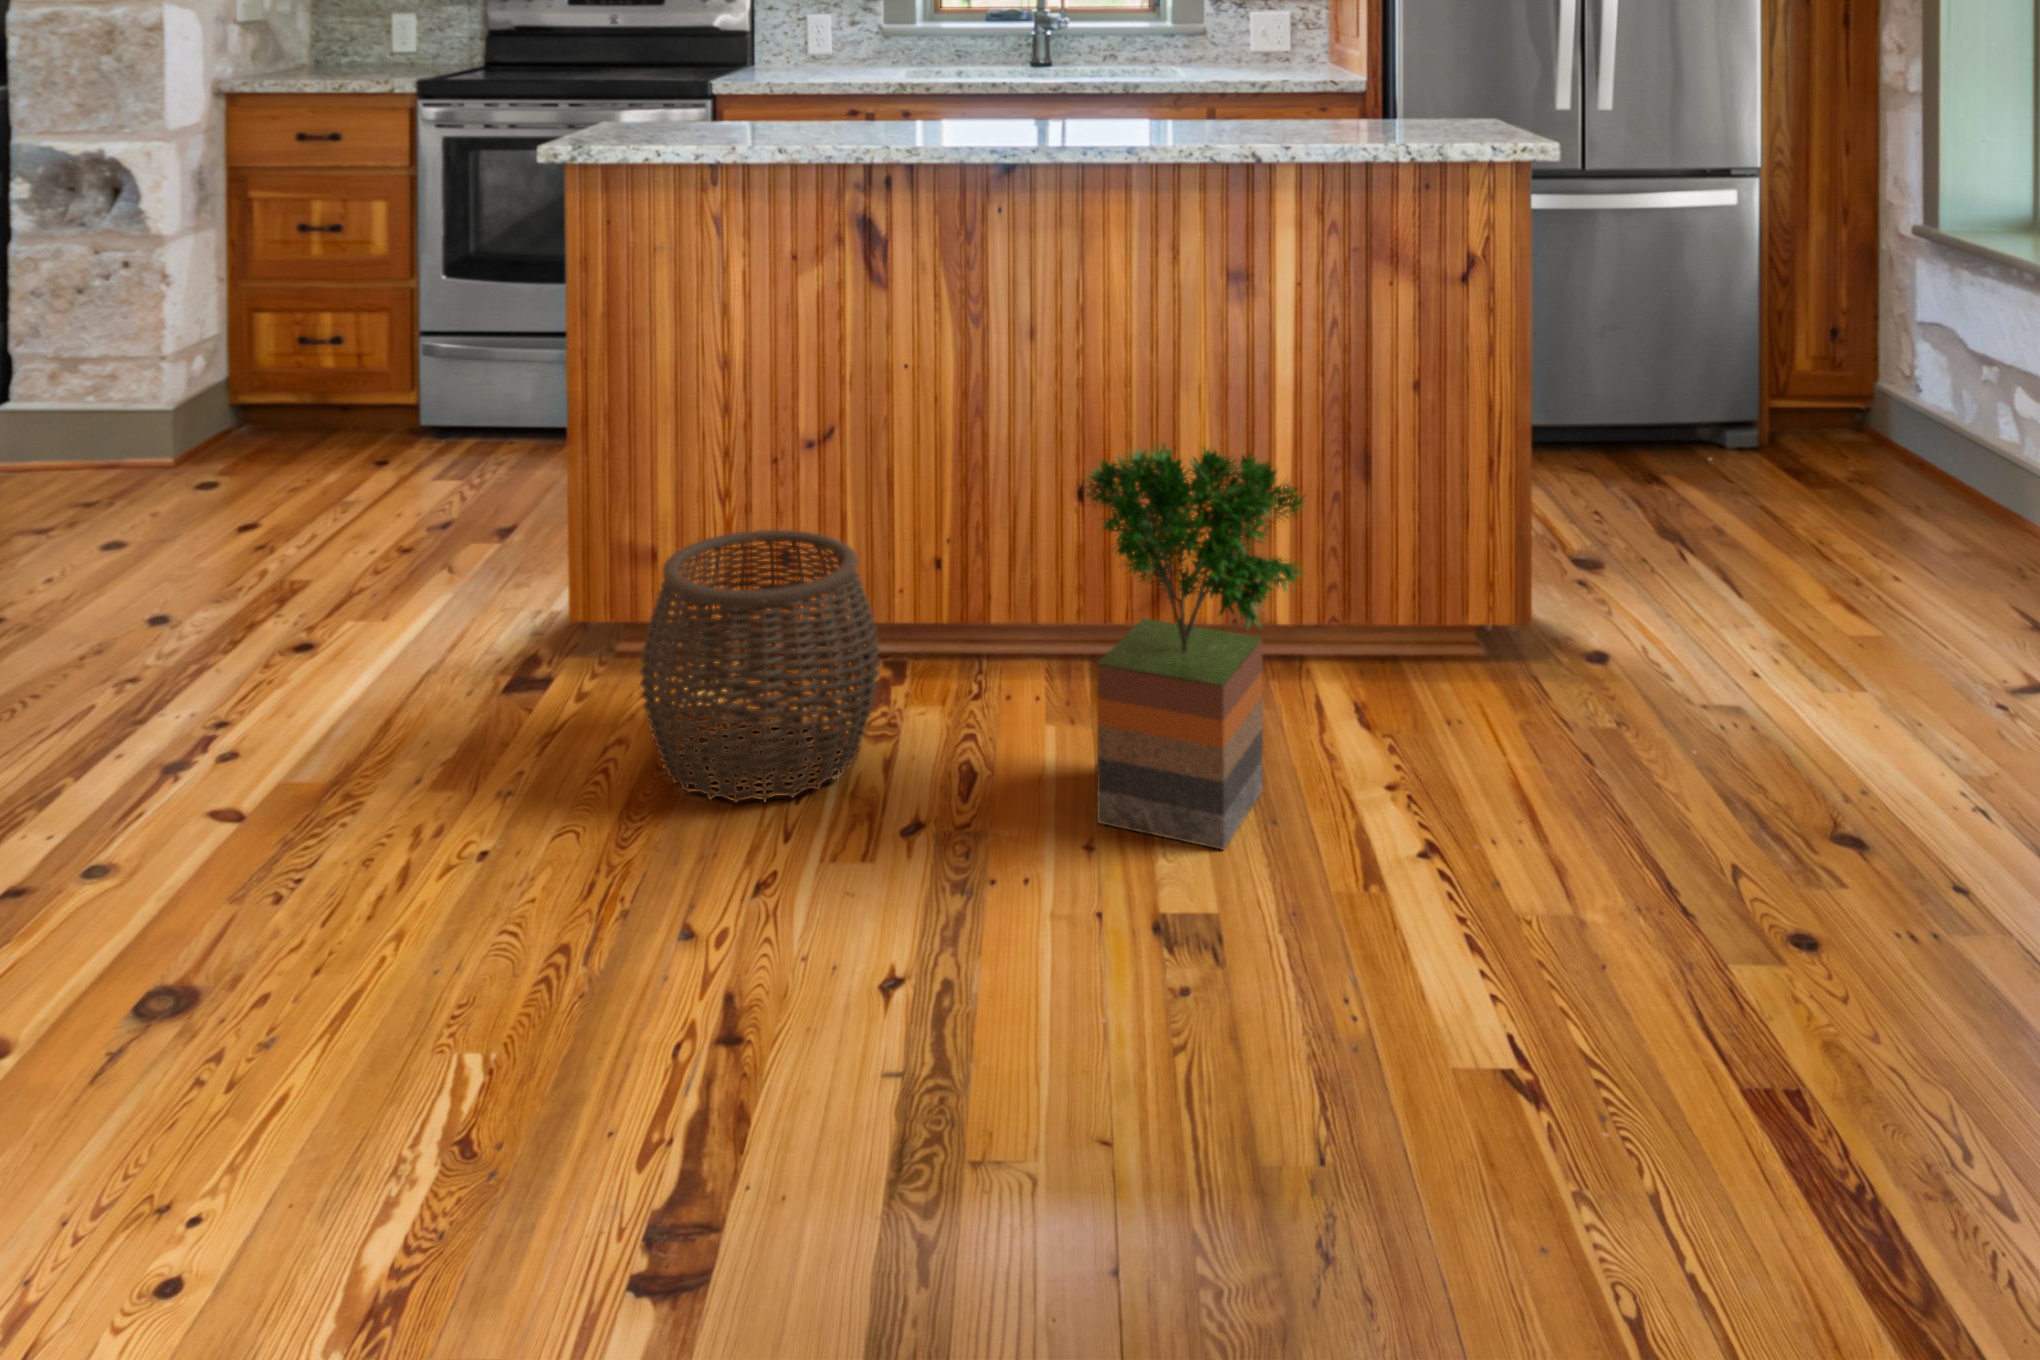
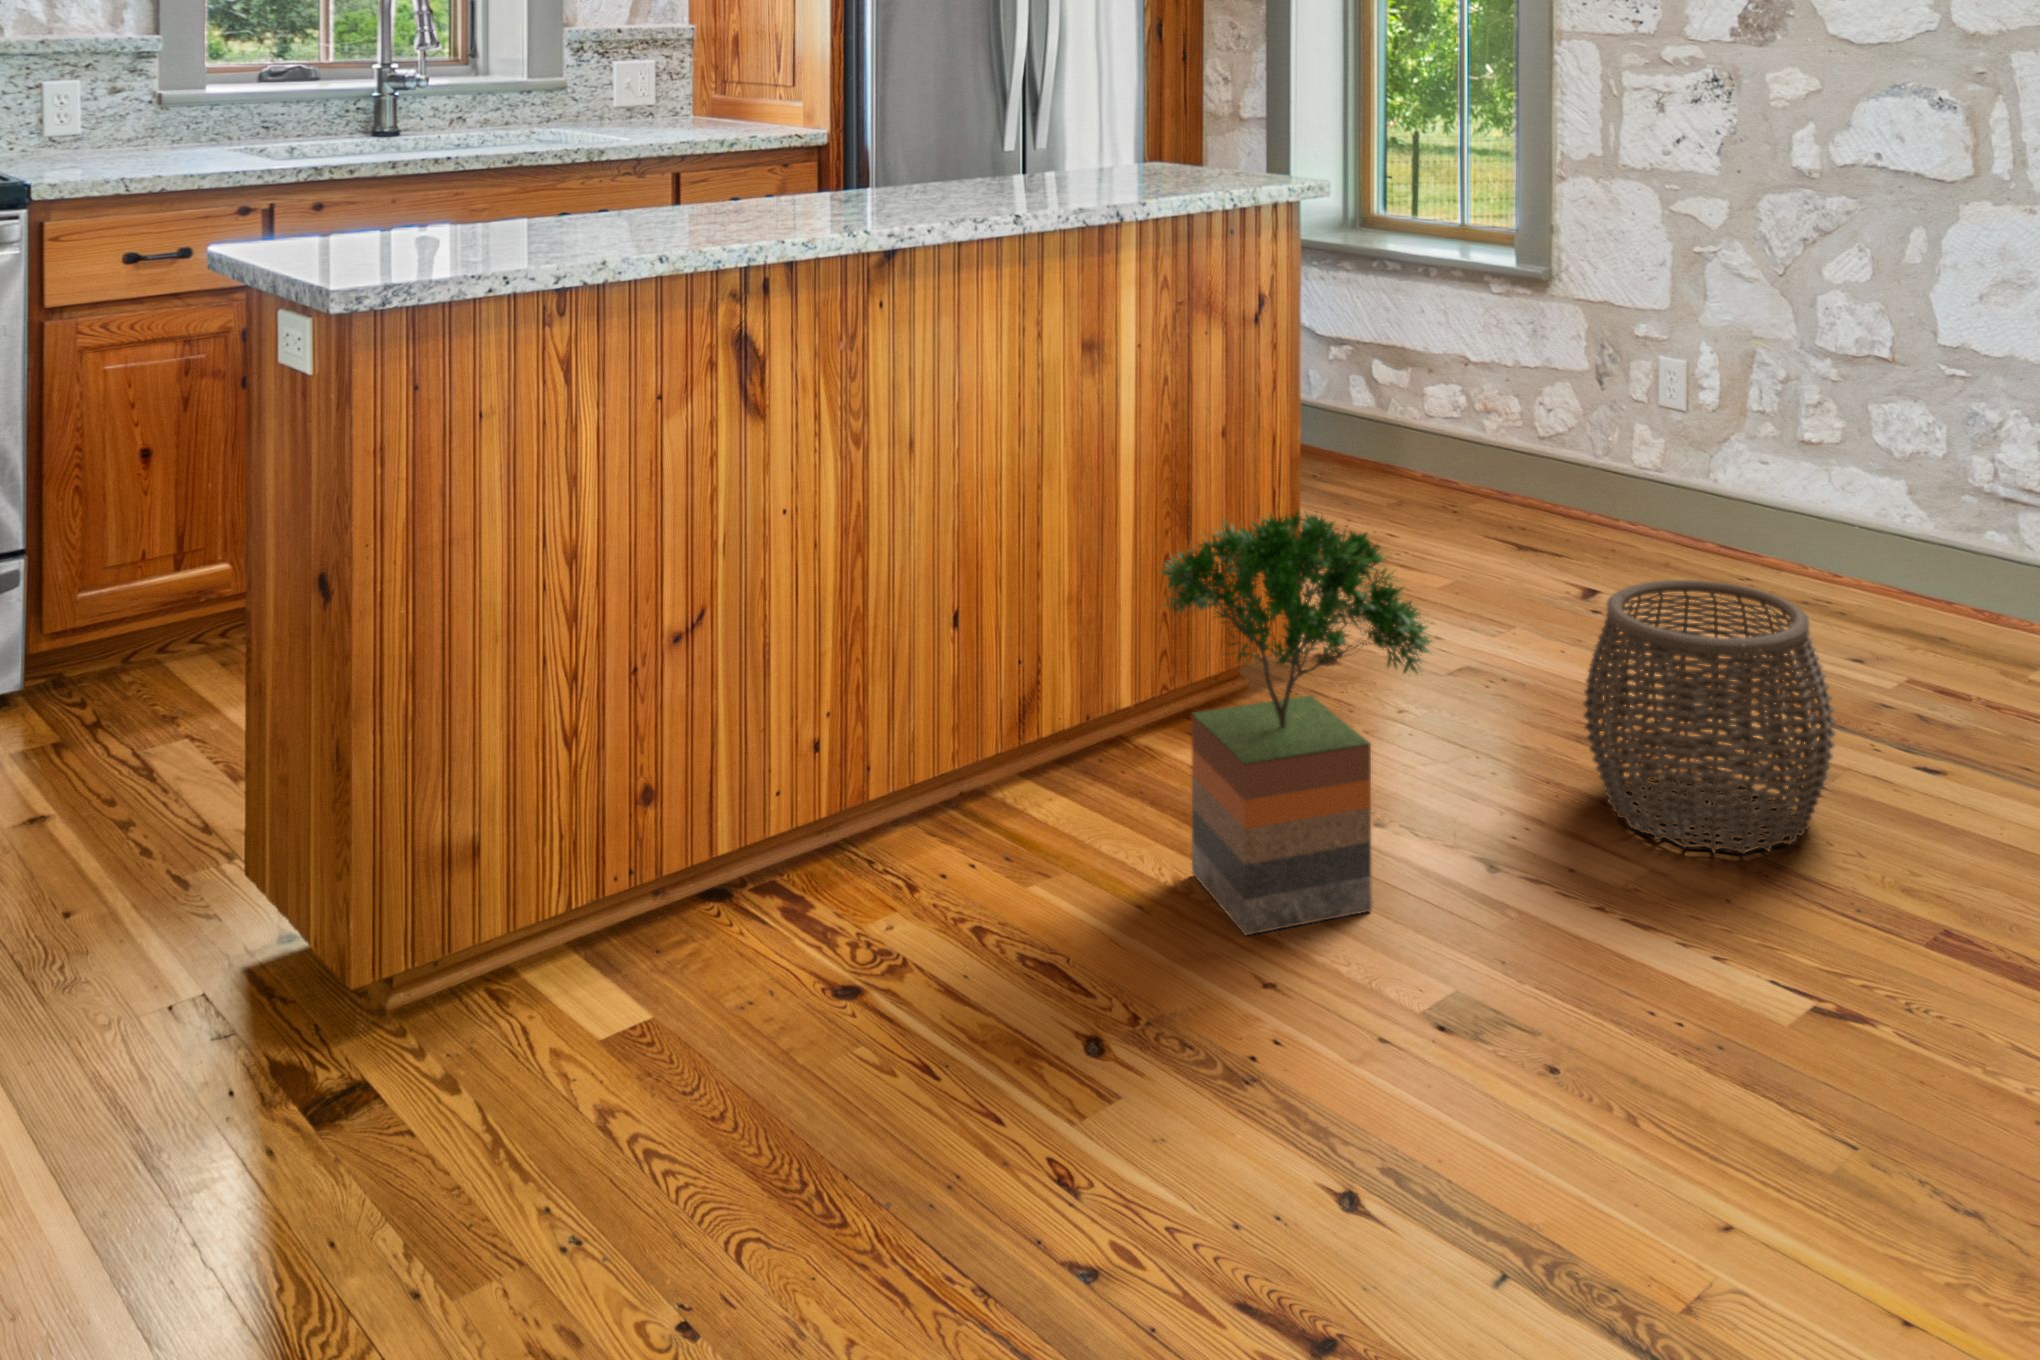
woven basket: present [640,530,880,802] -> present [1583,580,1835,854]

